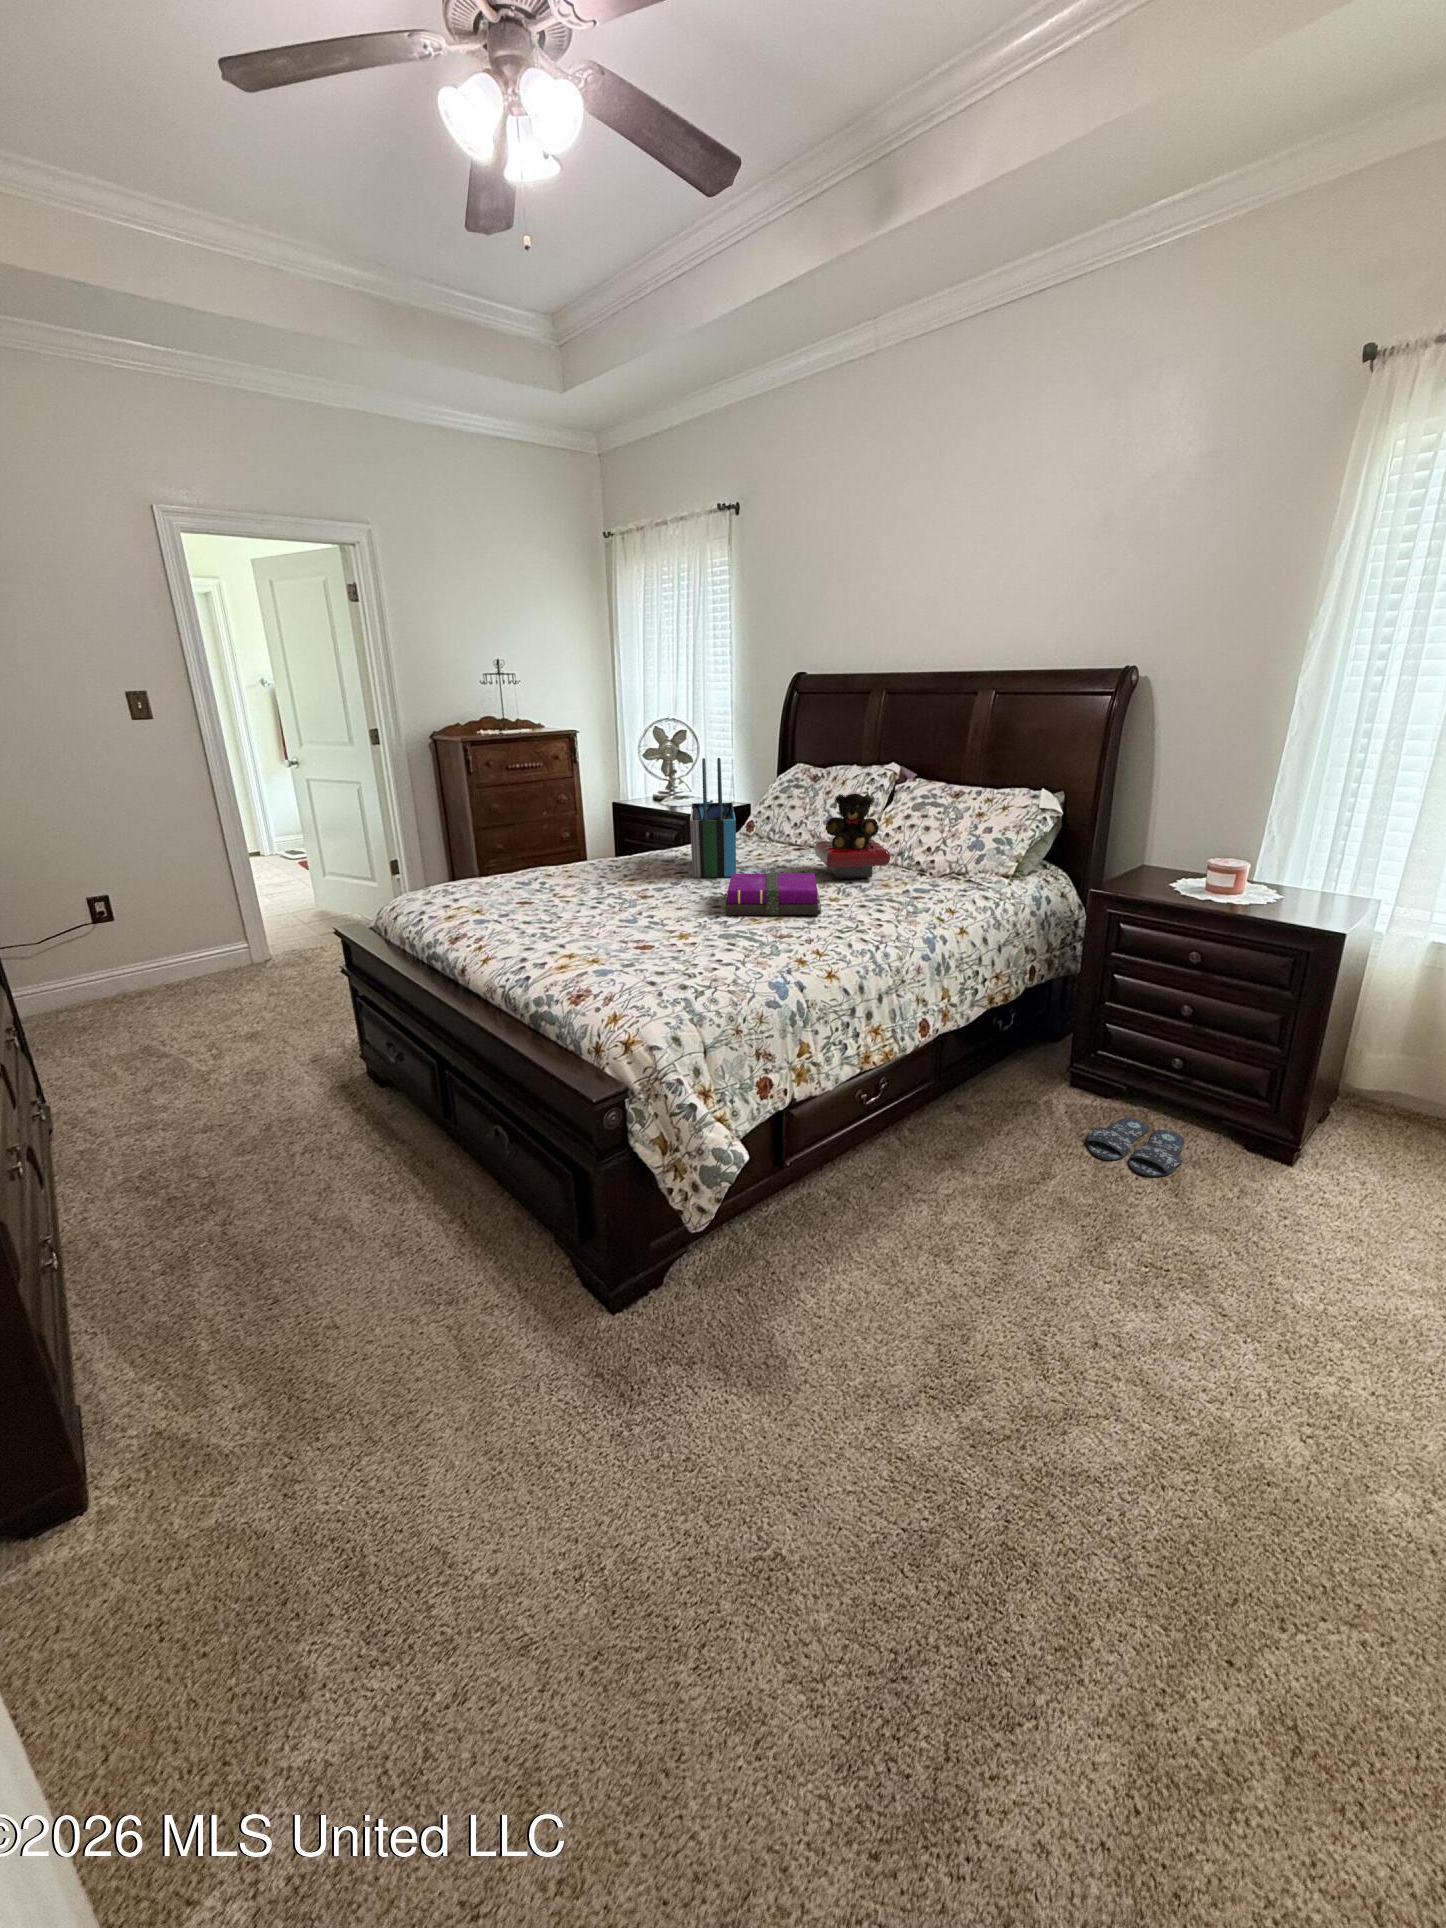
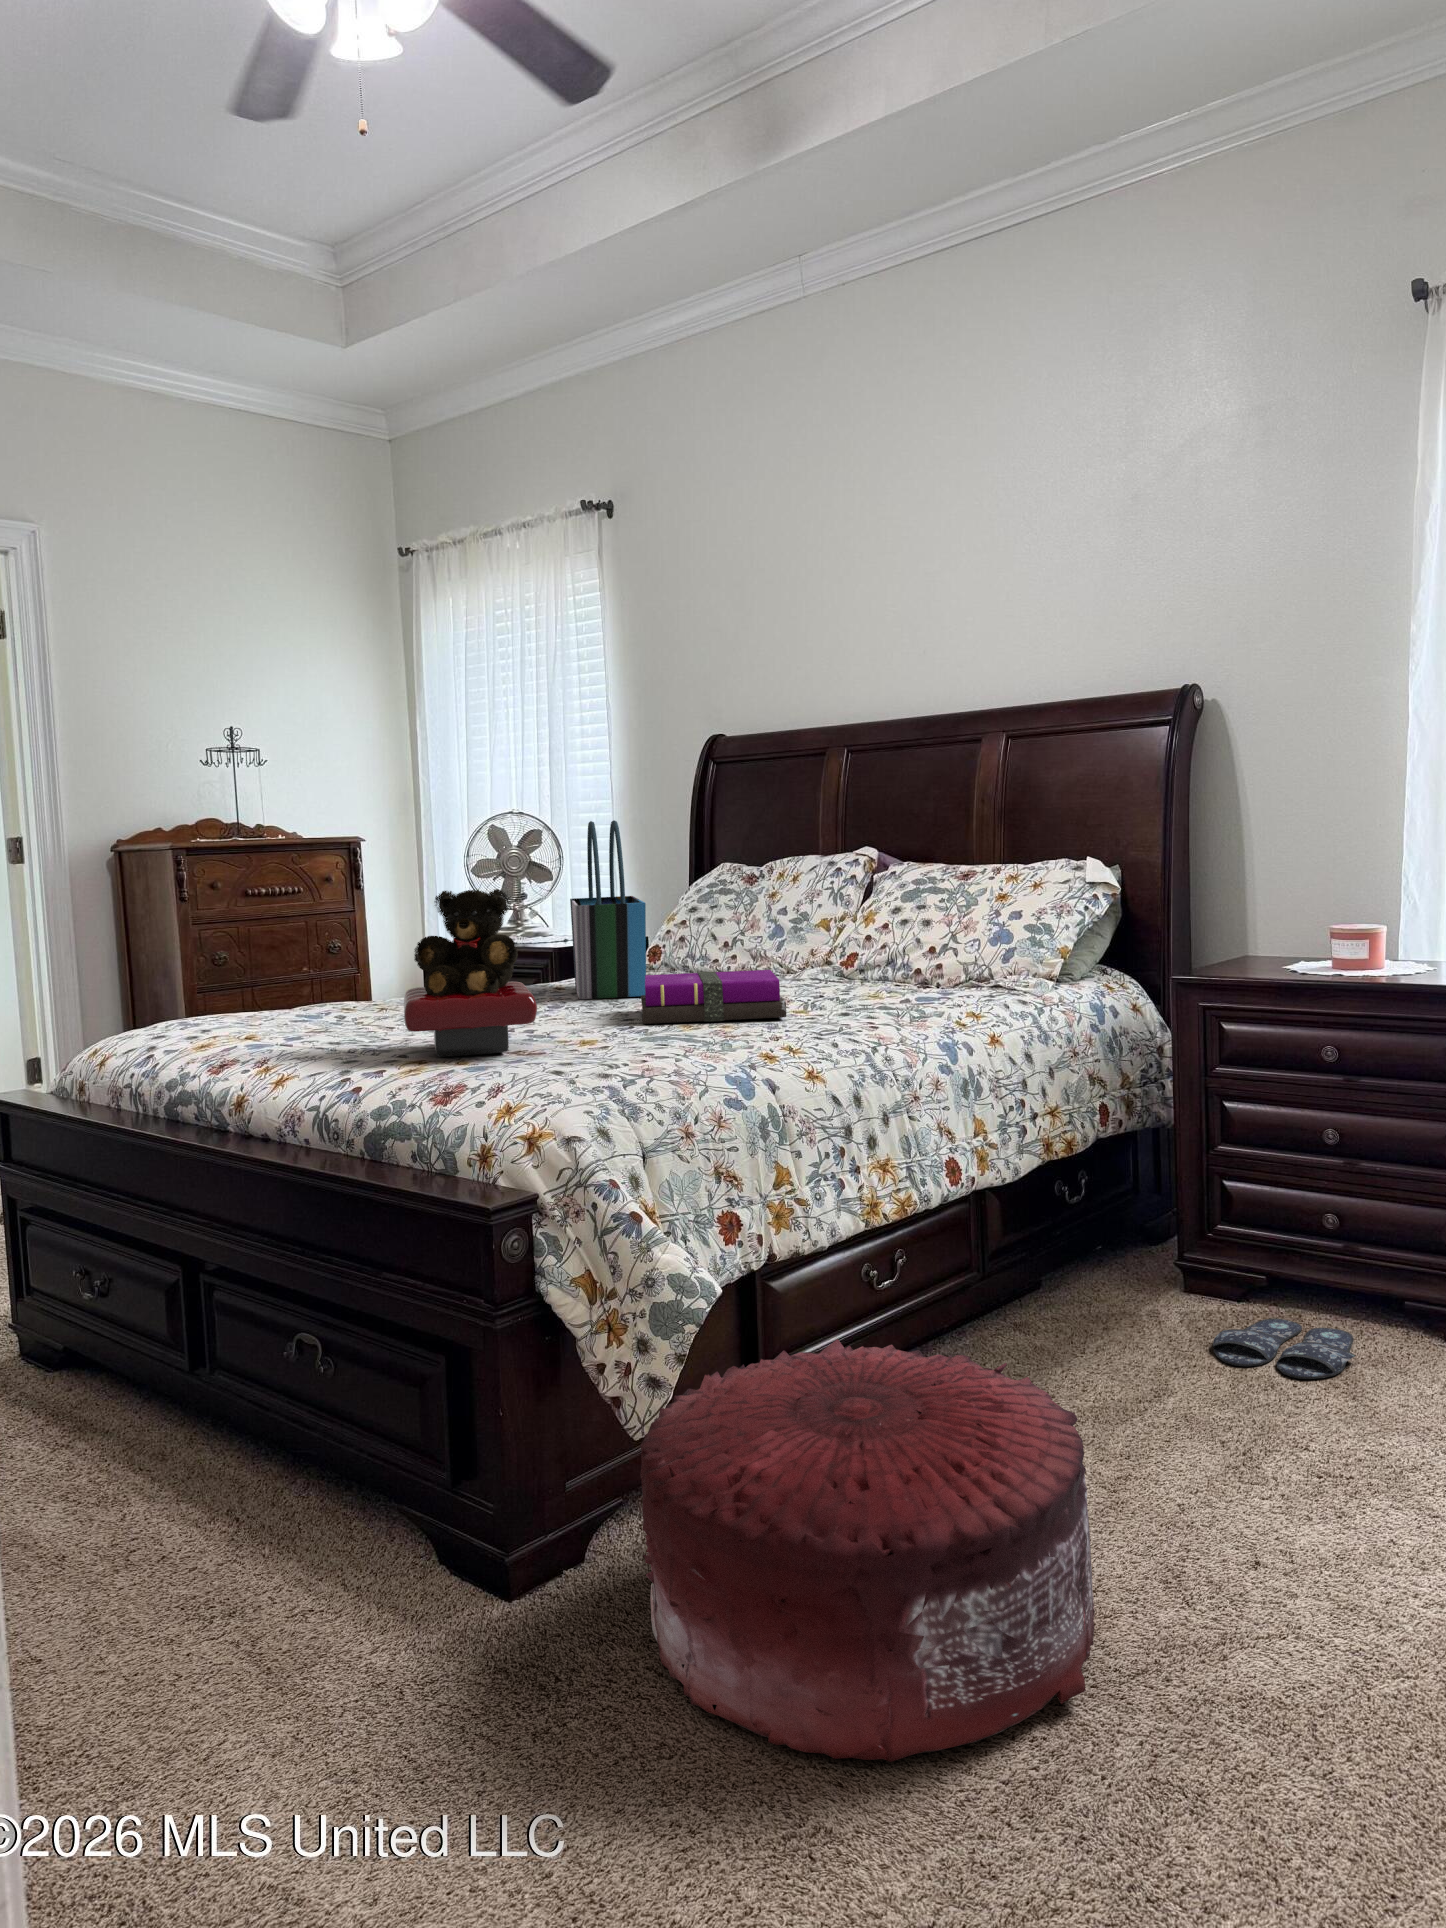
teddy bear: present [815,794,890,879] -> present [404,889,537,1057]
pouf: none [686,1171,983,1503] -> present [640,1339,1095,1762]

